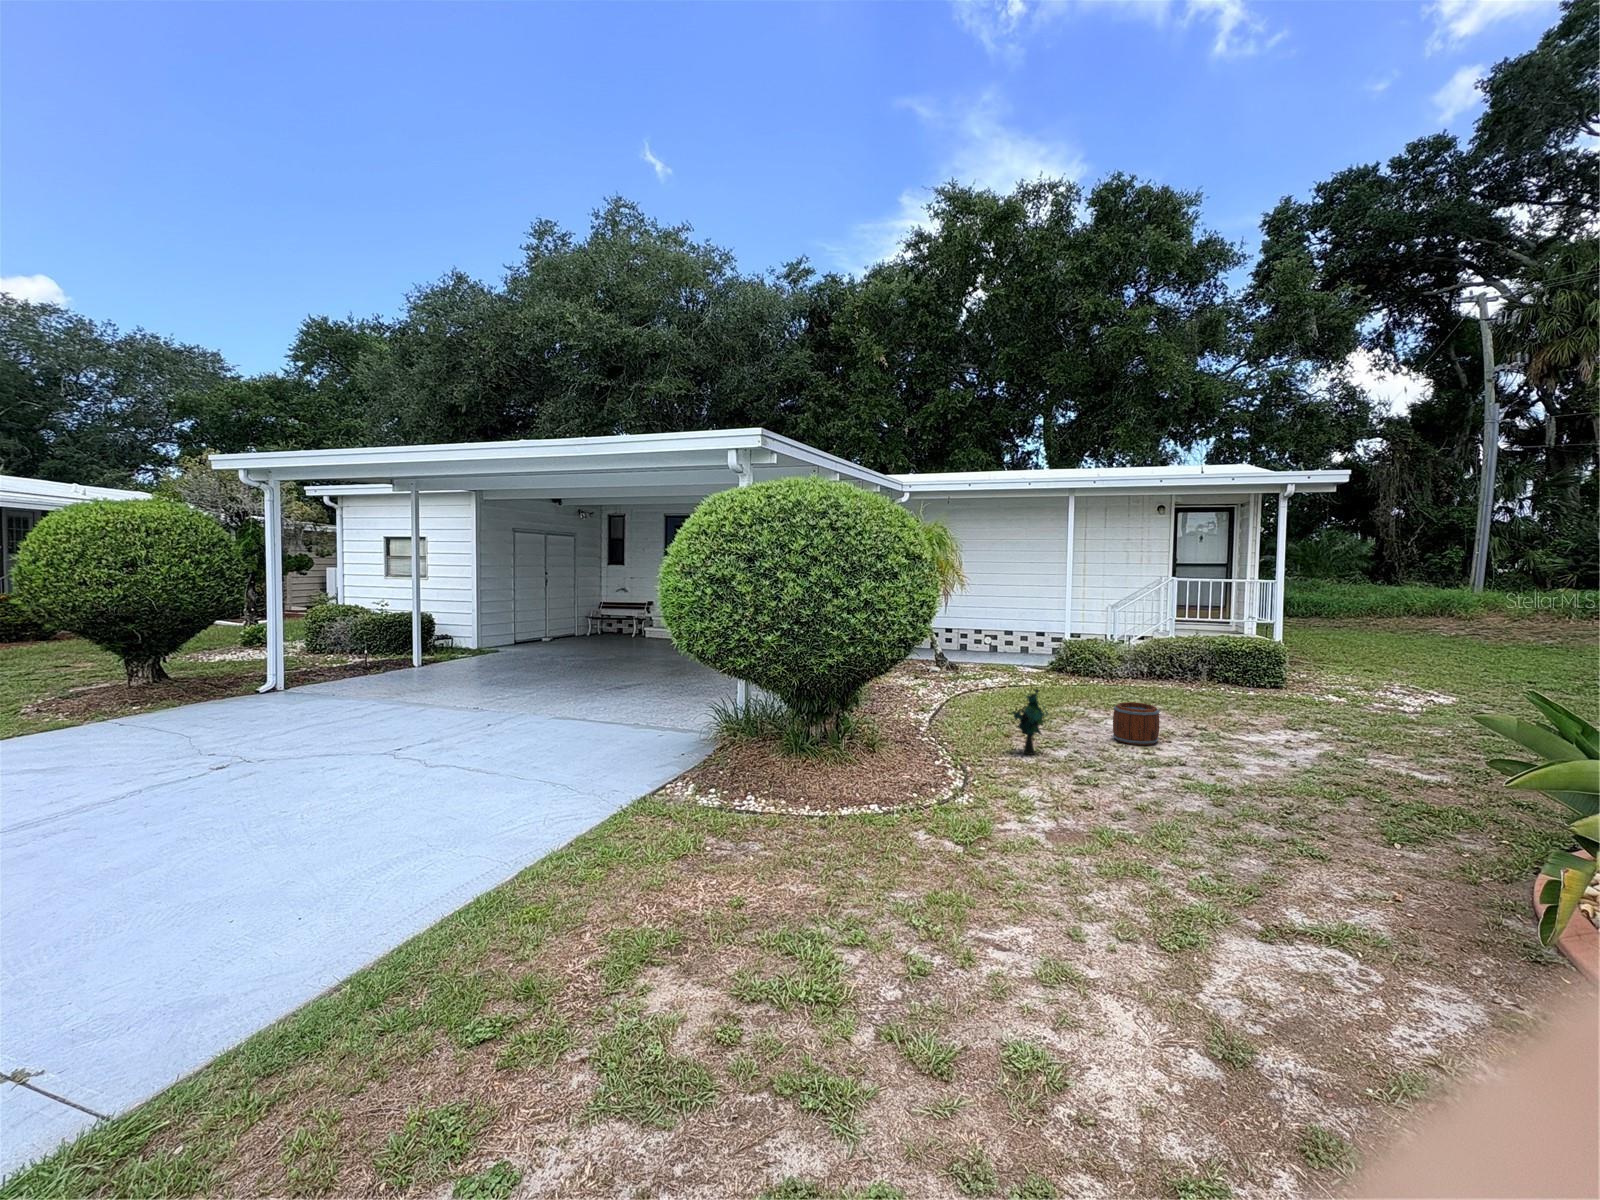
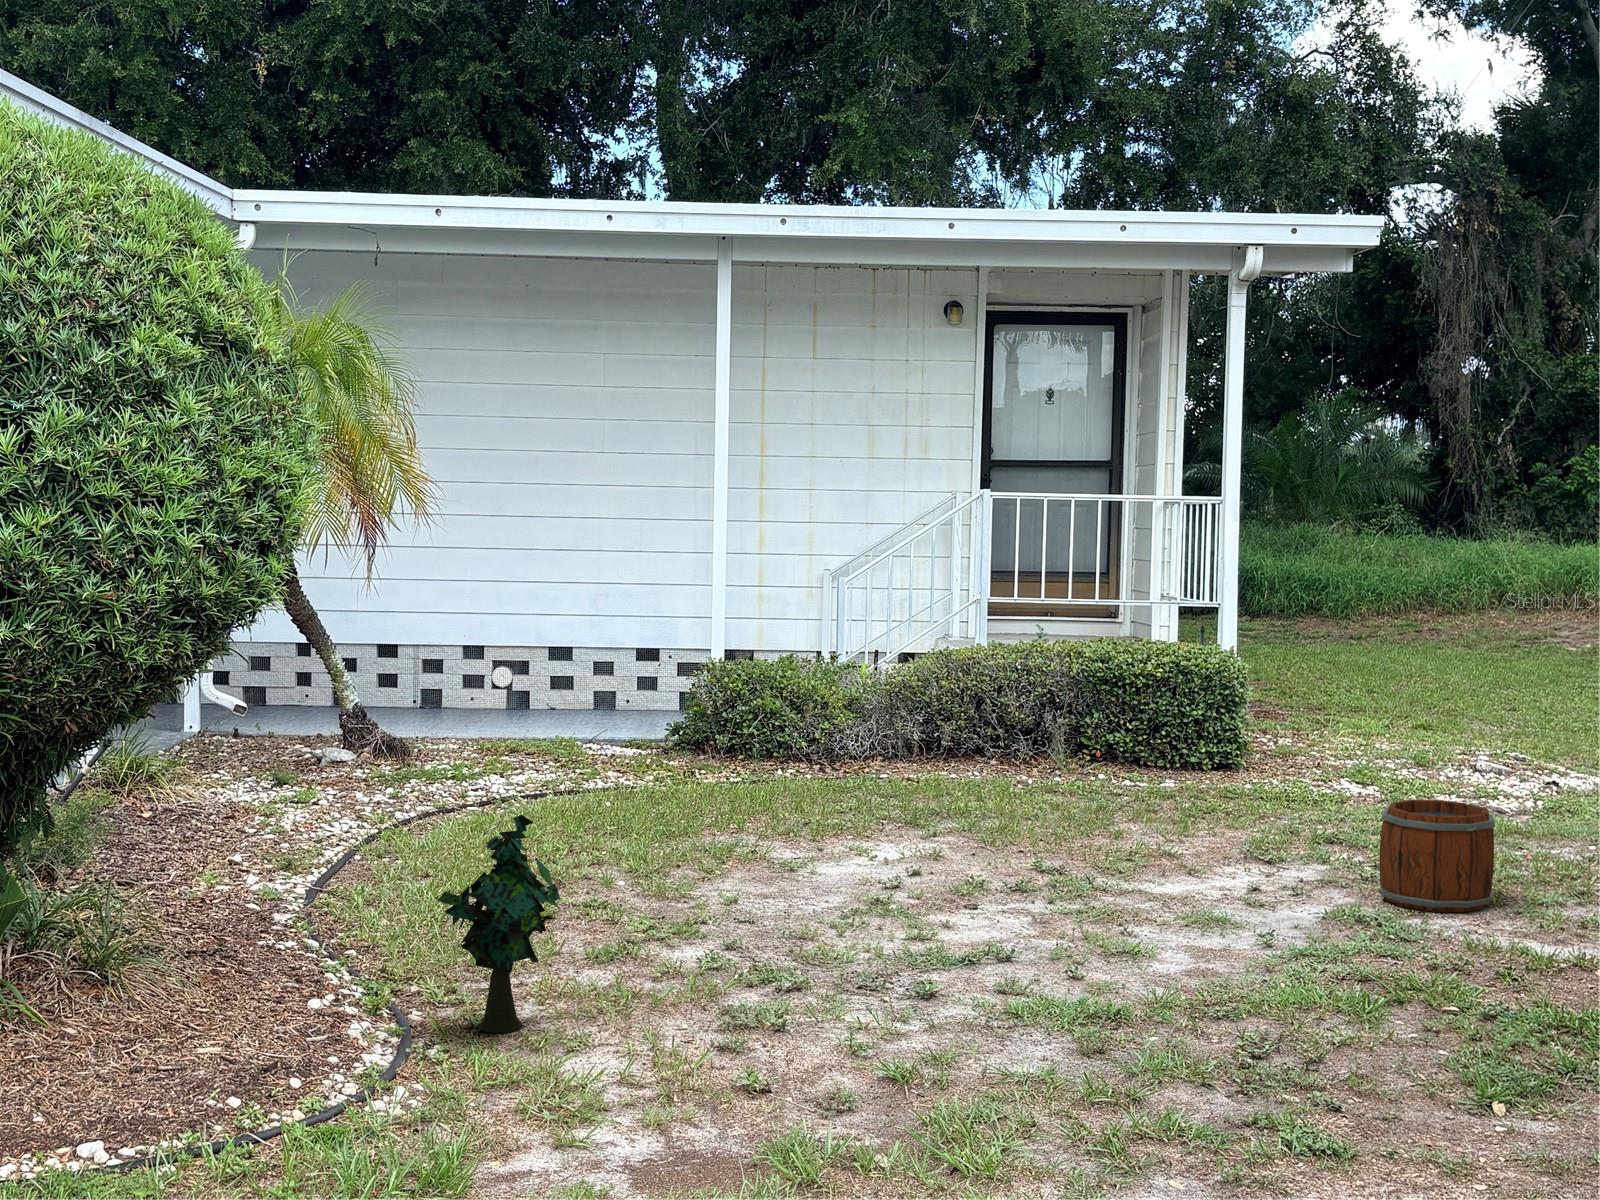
bucket: present [1113,702,1160,745] -> present [1379,800,1495,912]

